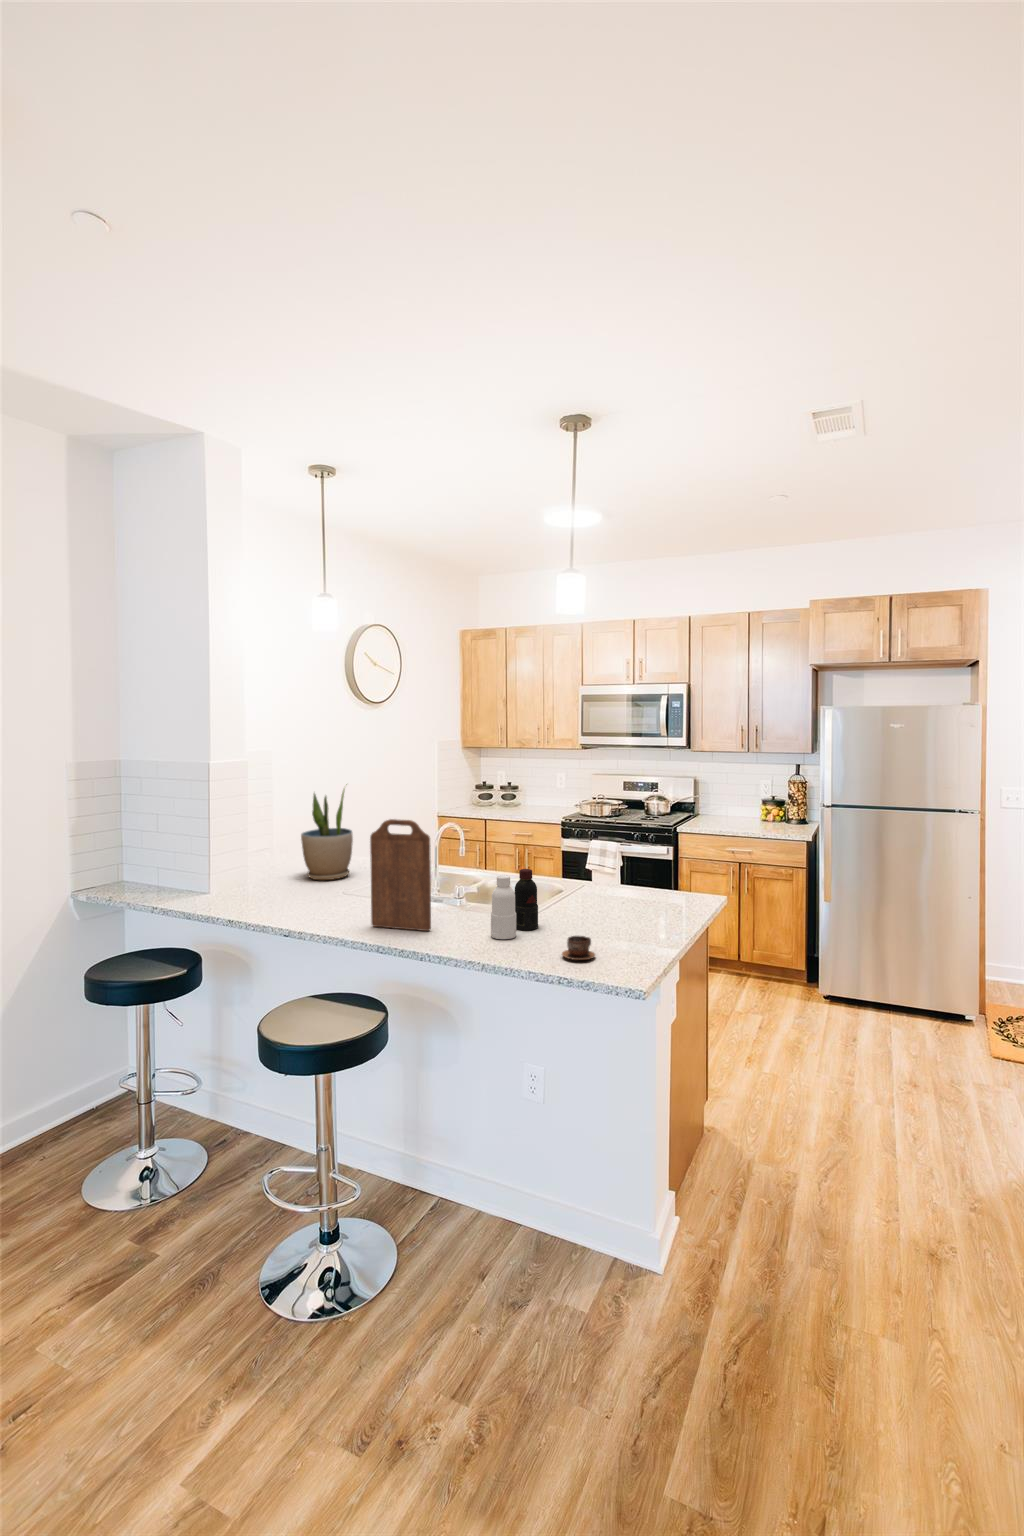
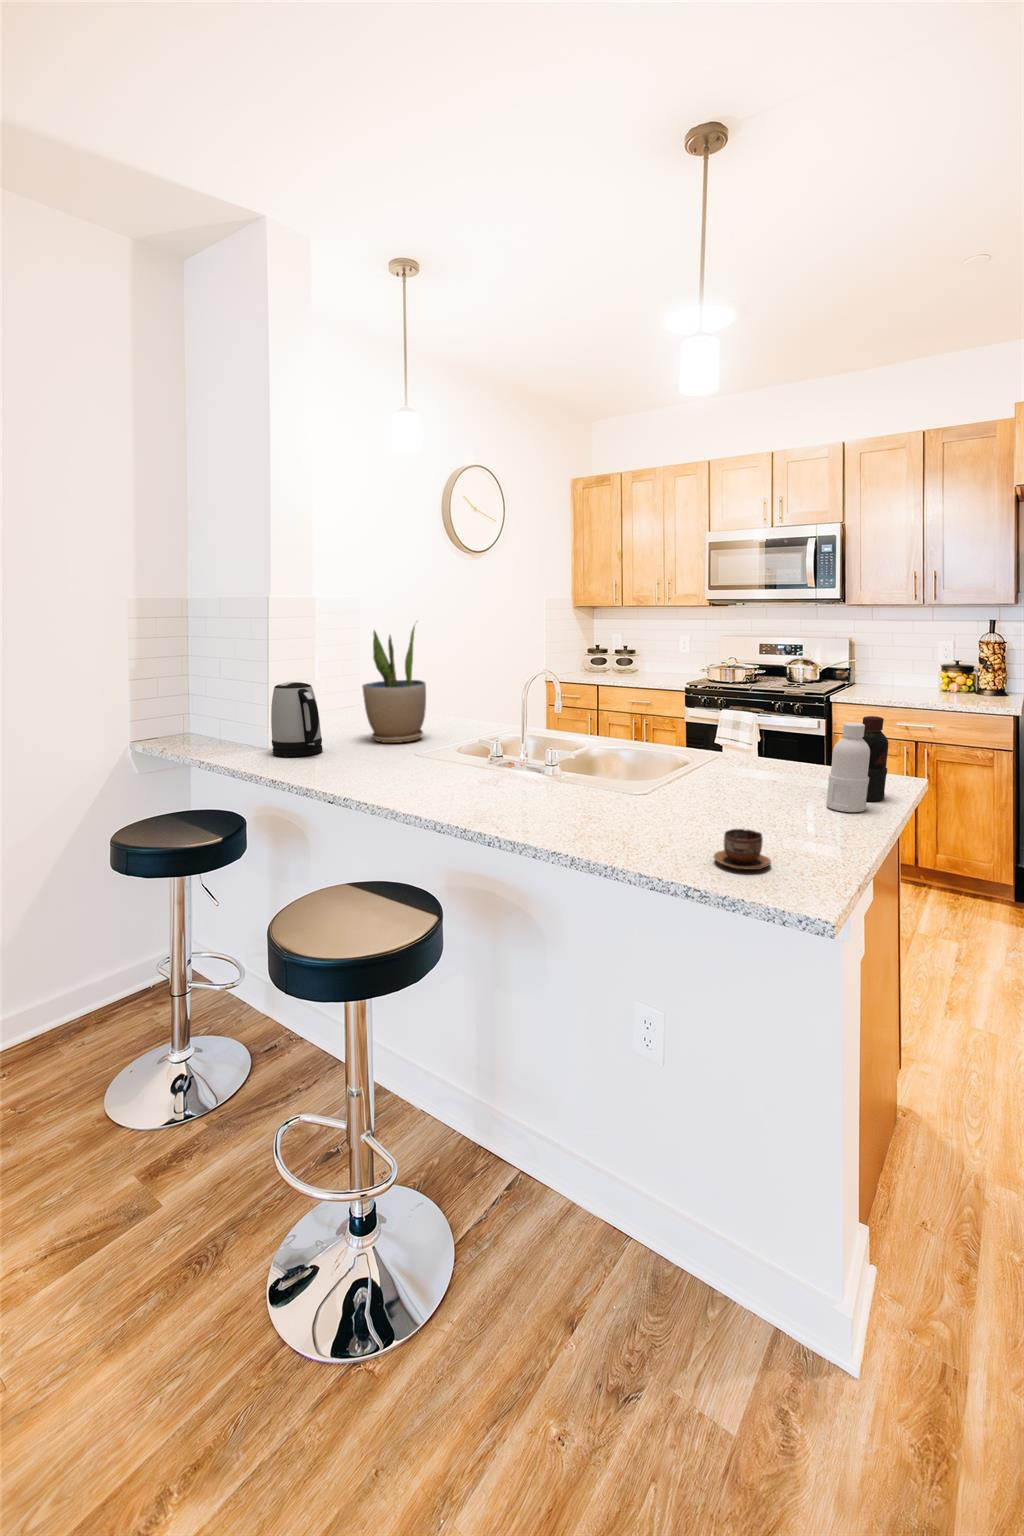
cutting board: present [370,819,431,931] -> none [426,648,512,811]
kettle: none [230,835,272,895] -> present [271,682,323,757]
bottle: present [491,869,538,939] -> present [826,716,888,812]

